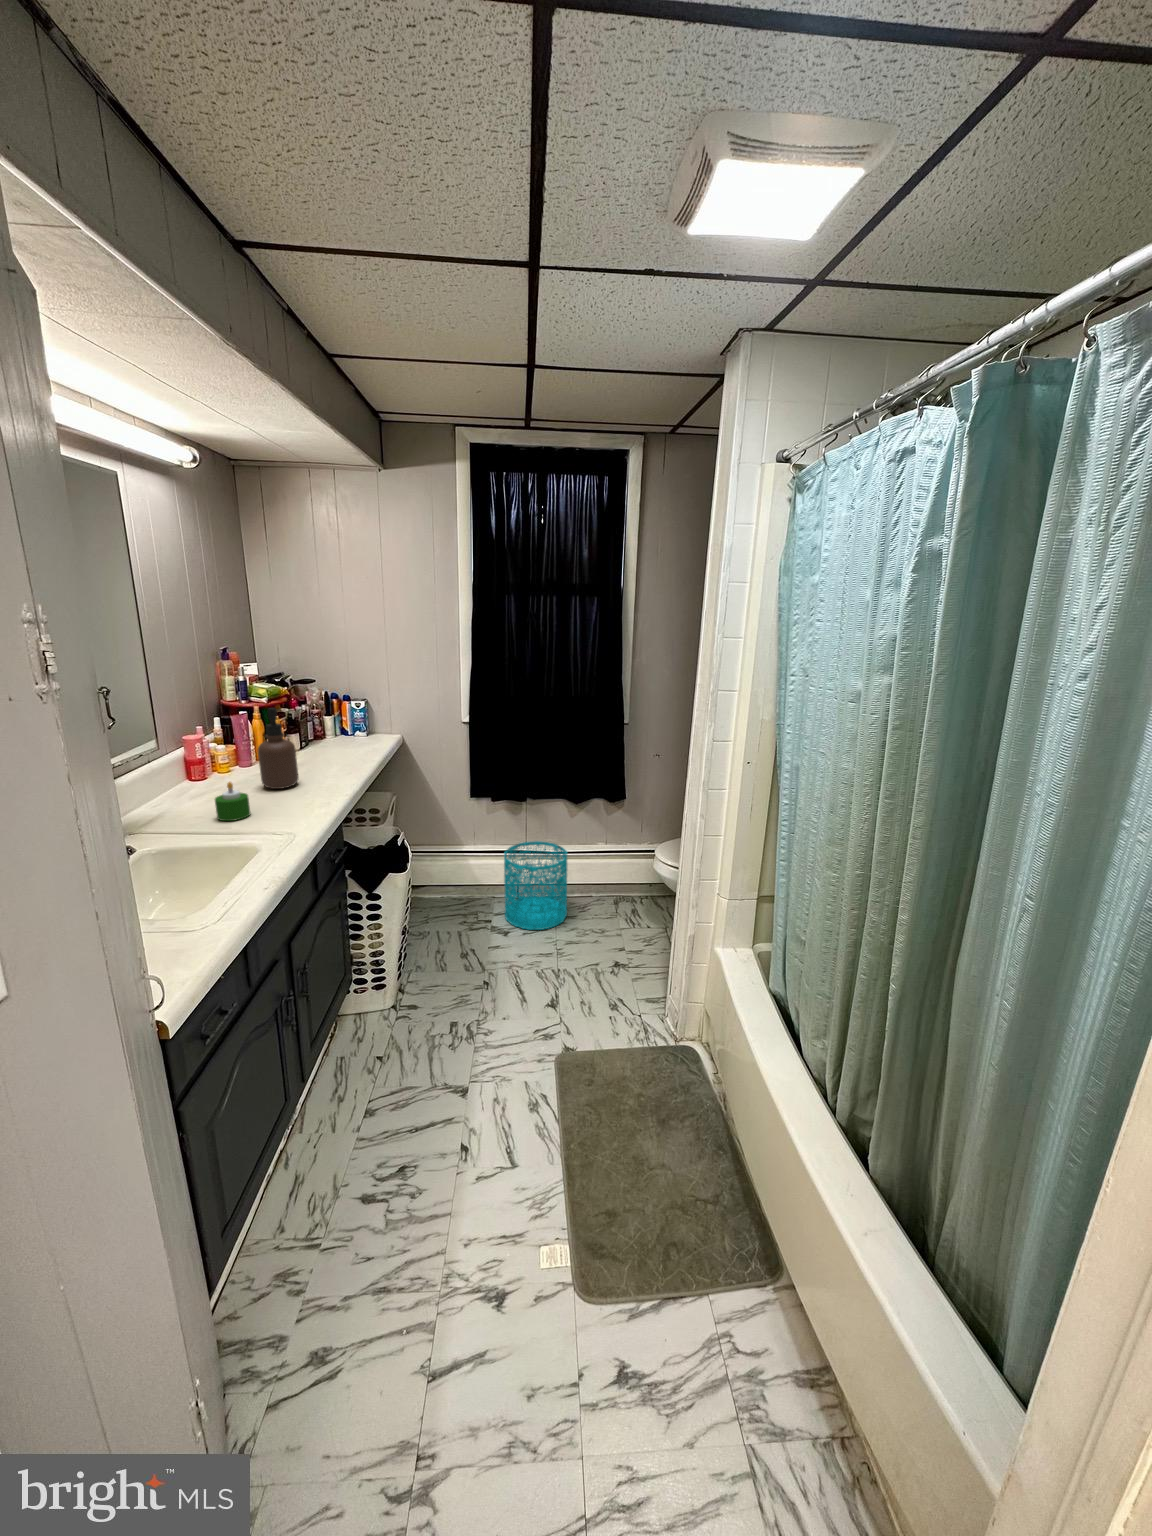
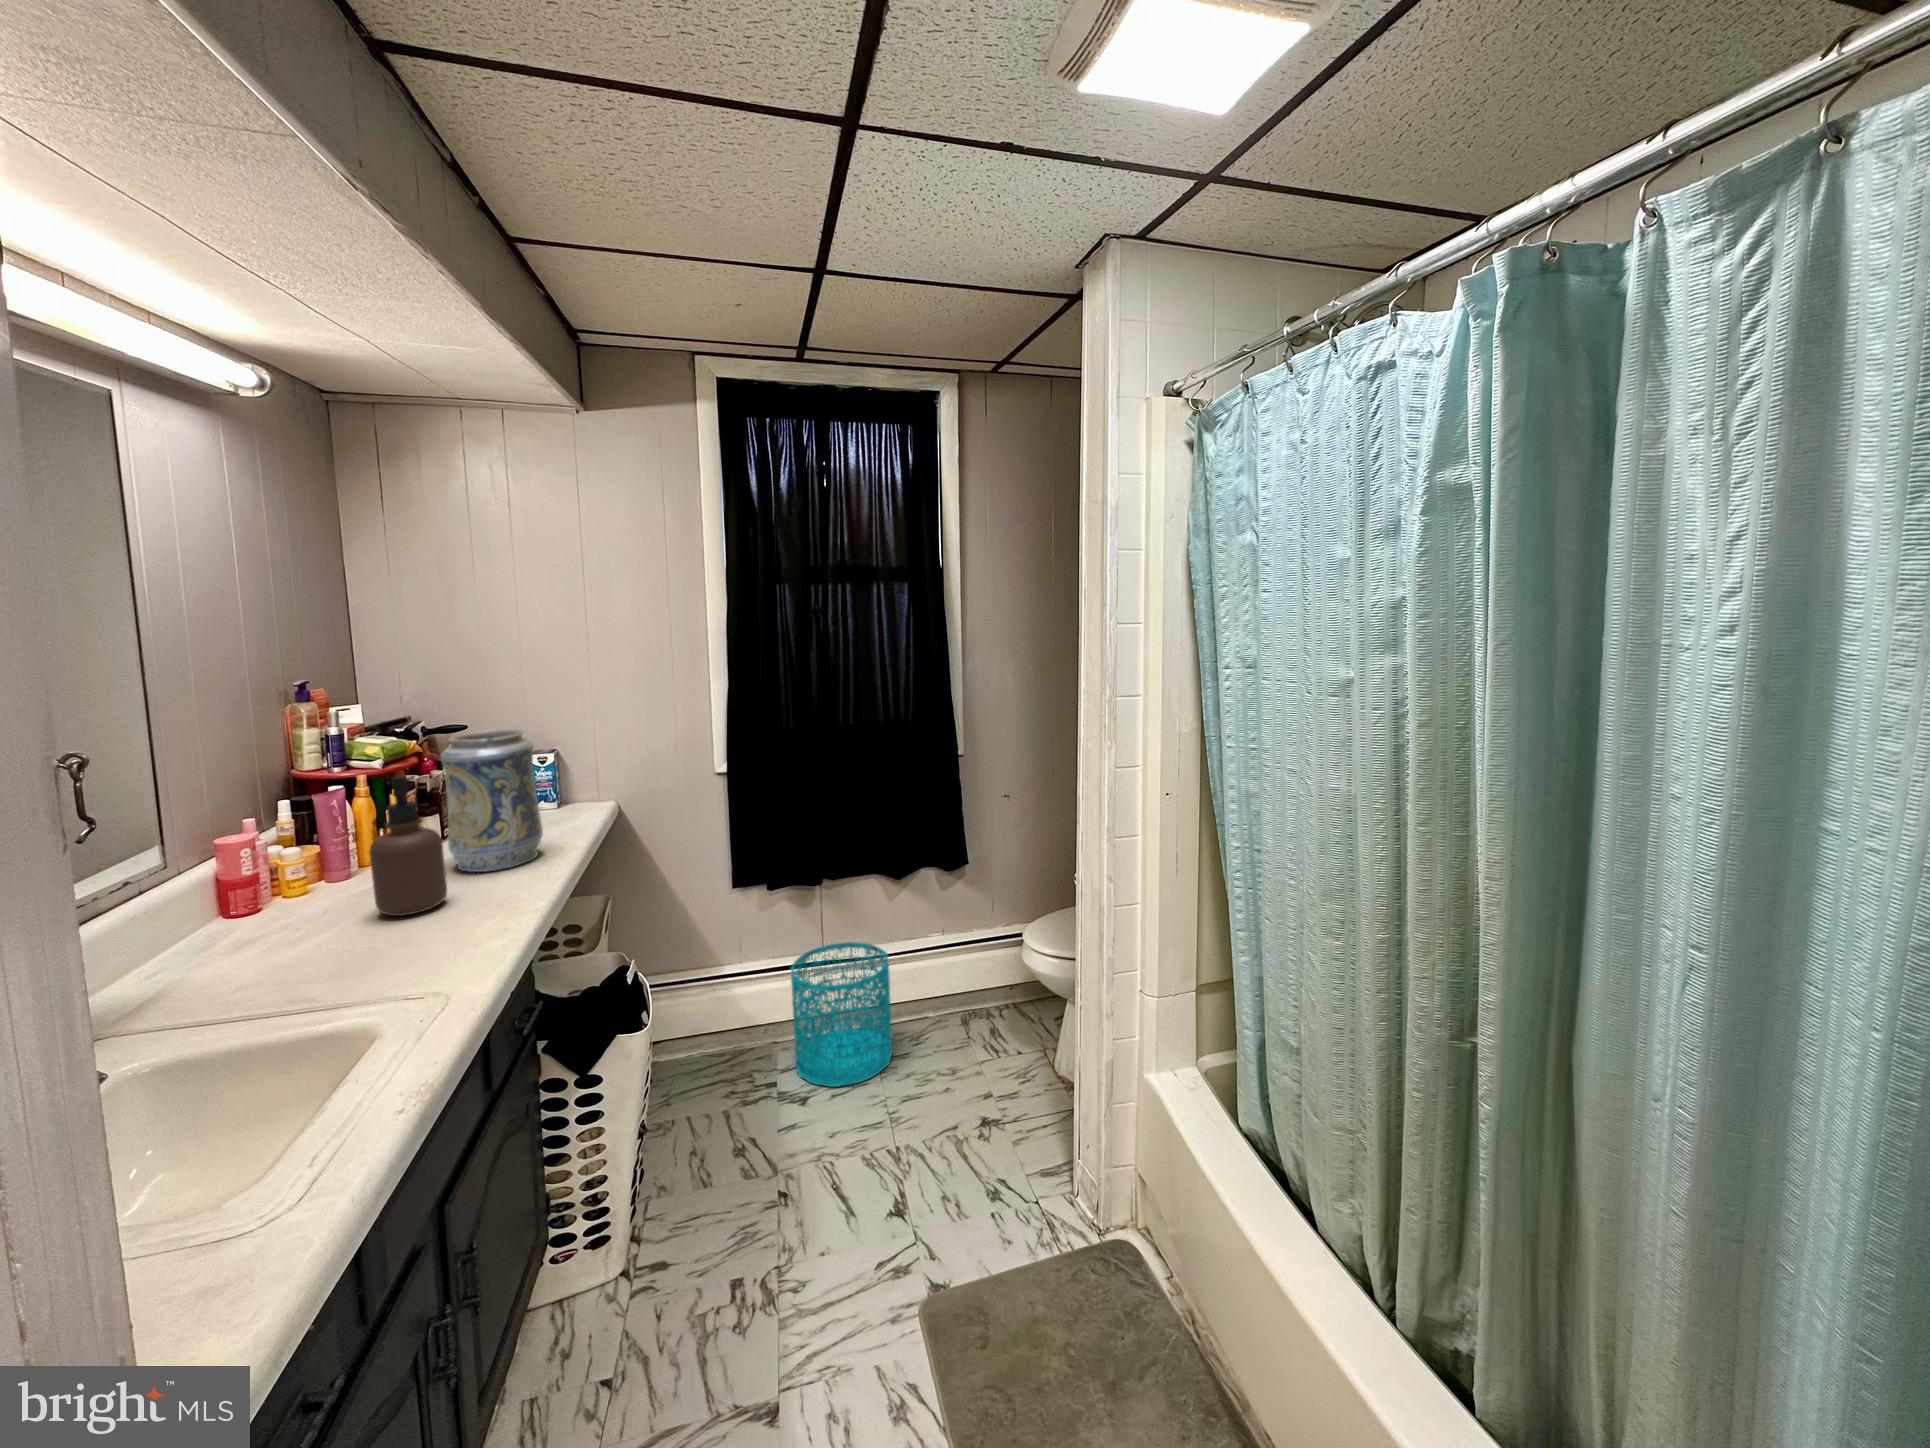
decorative vase: none [296,683,353,769] -> present [440,729,543,872]
candle: present [215,782,250,821] -> none [283,914,357,989]

